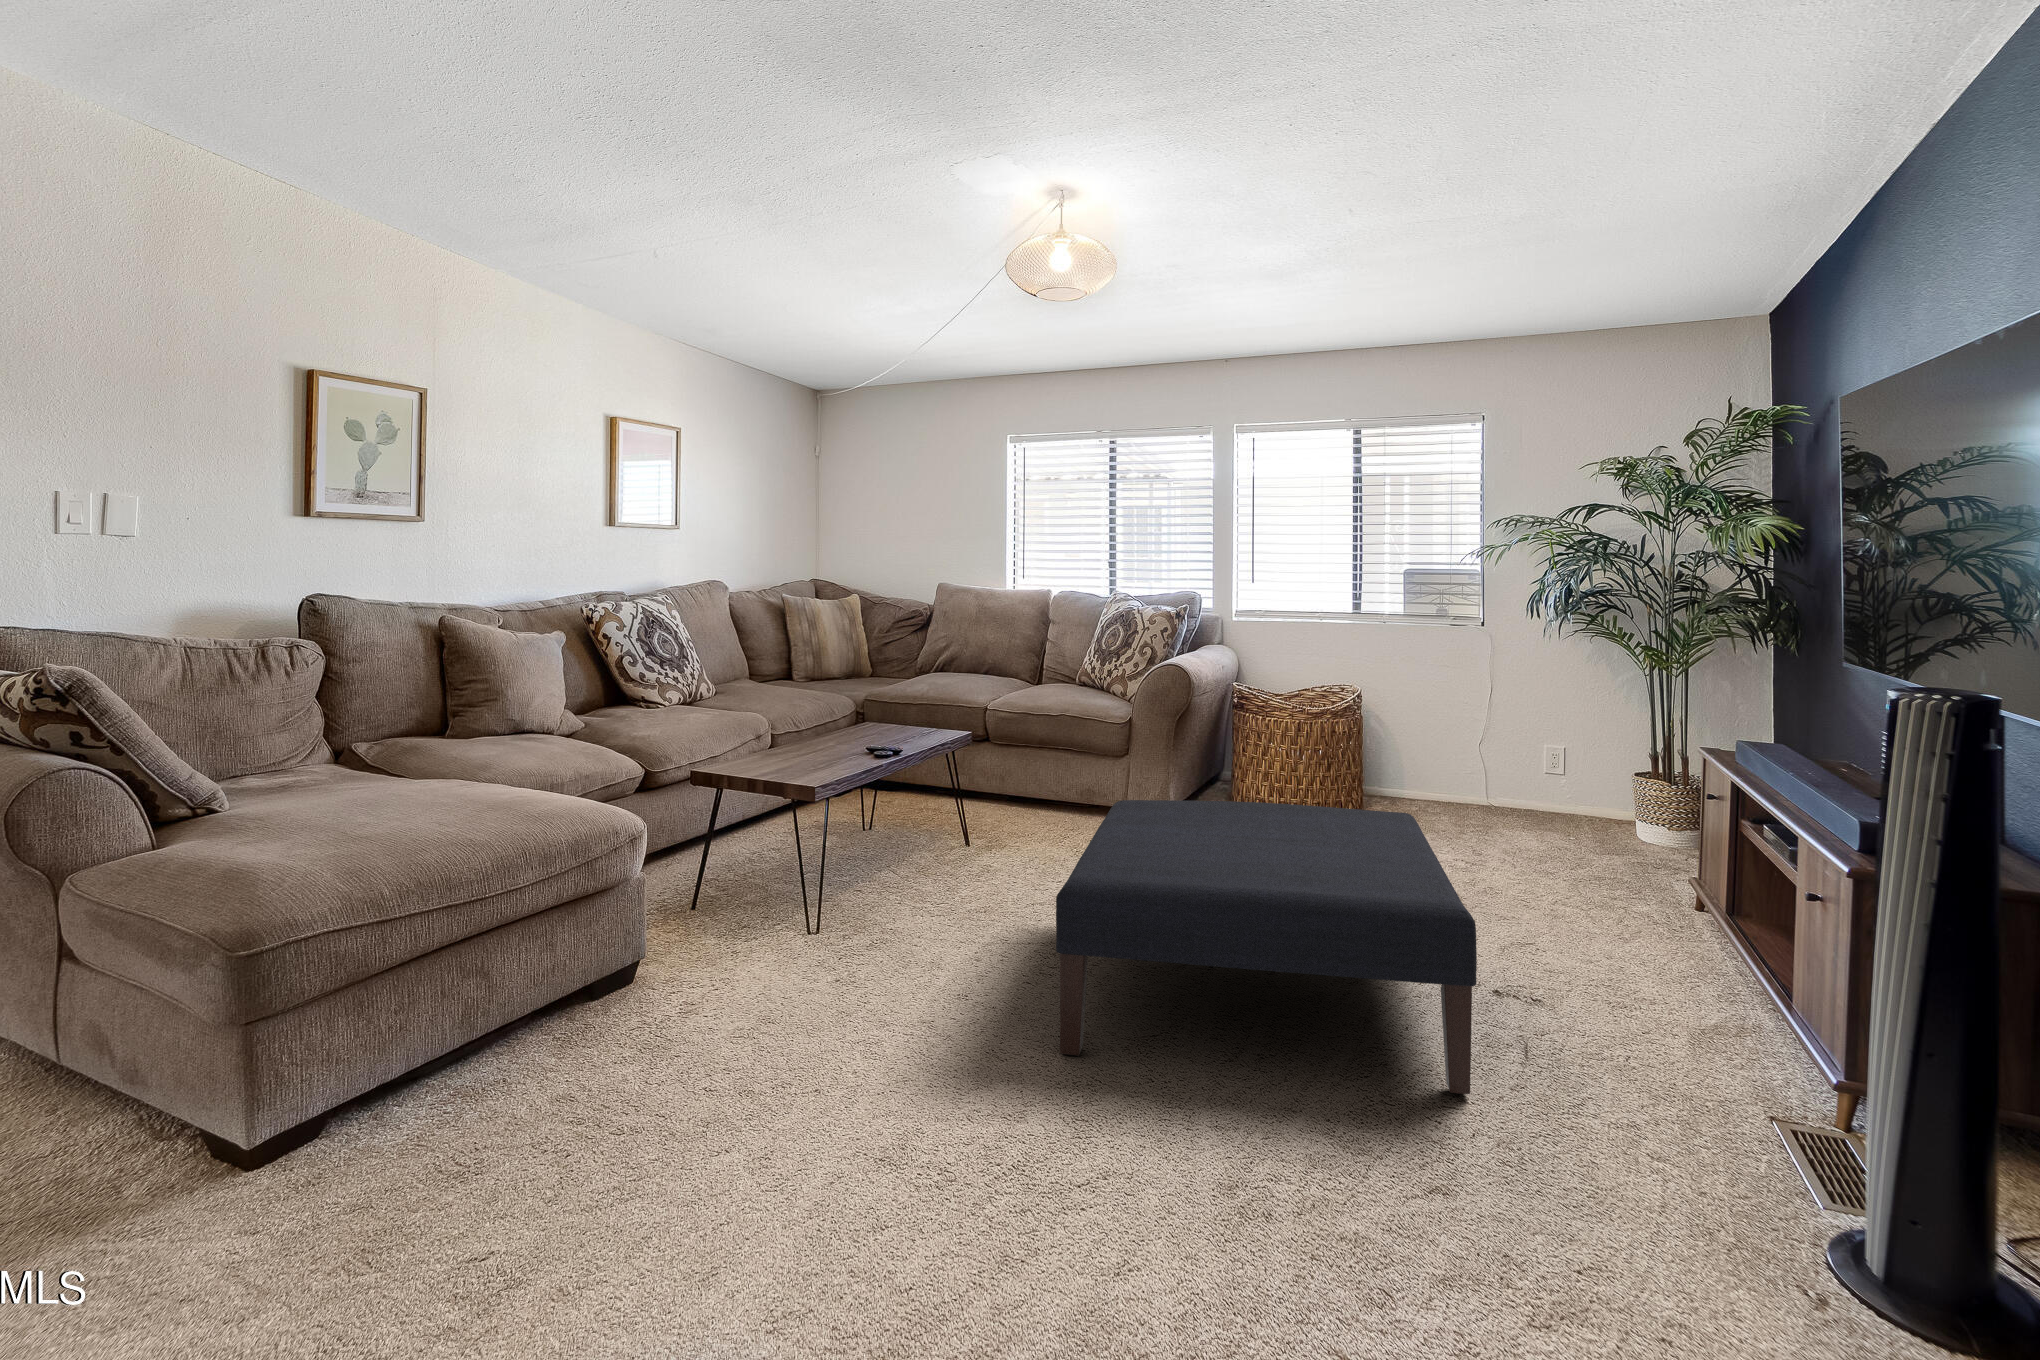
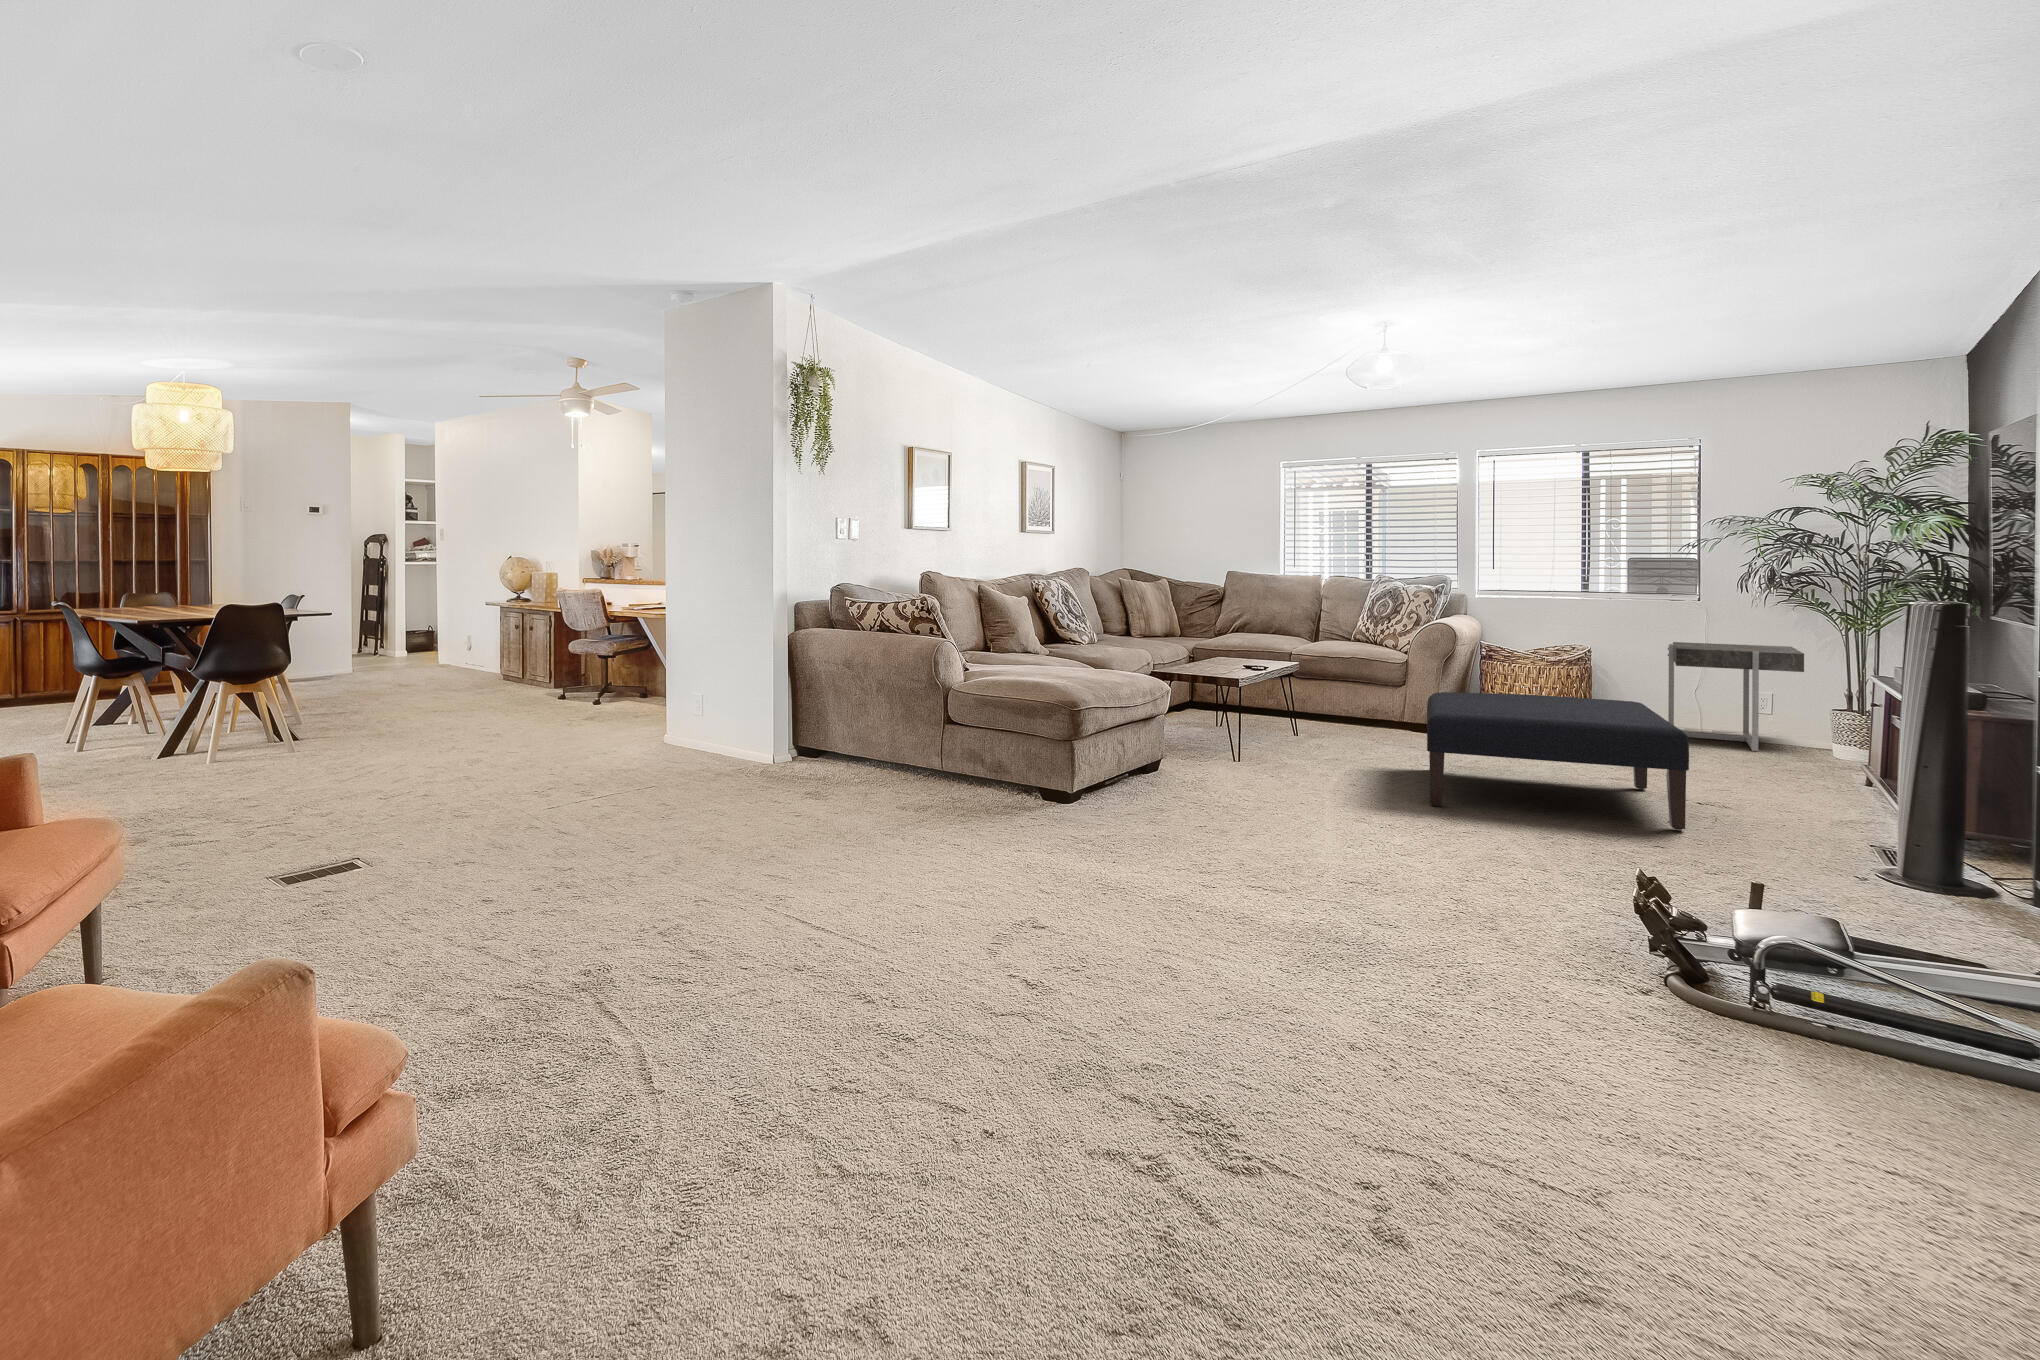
side table: none [1448,681,1605,836] -> present [1668,642,1804,751]

